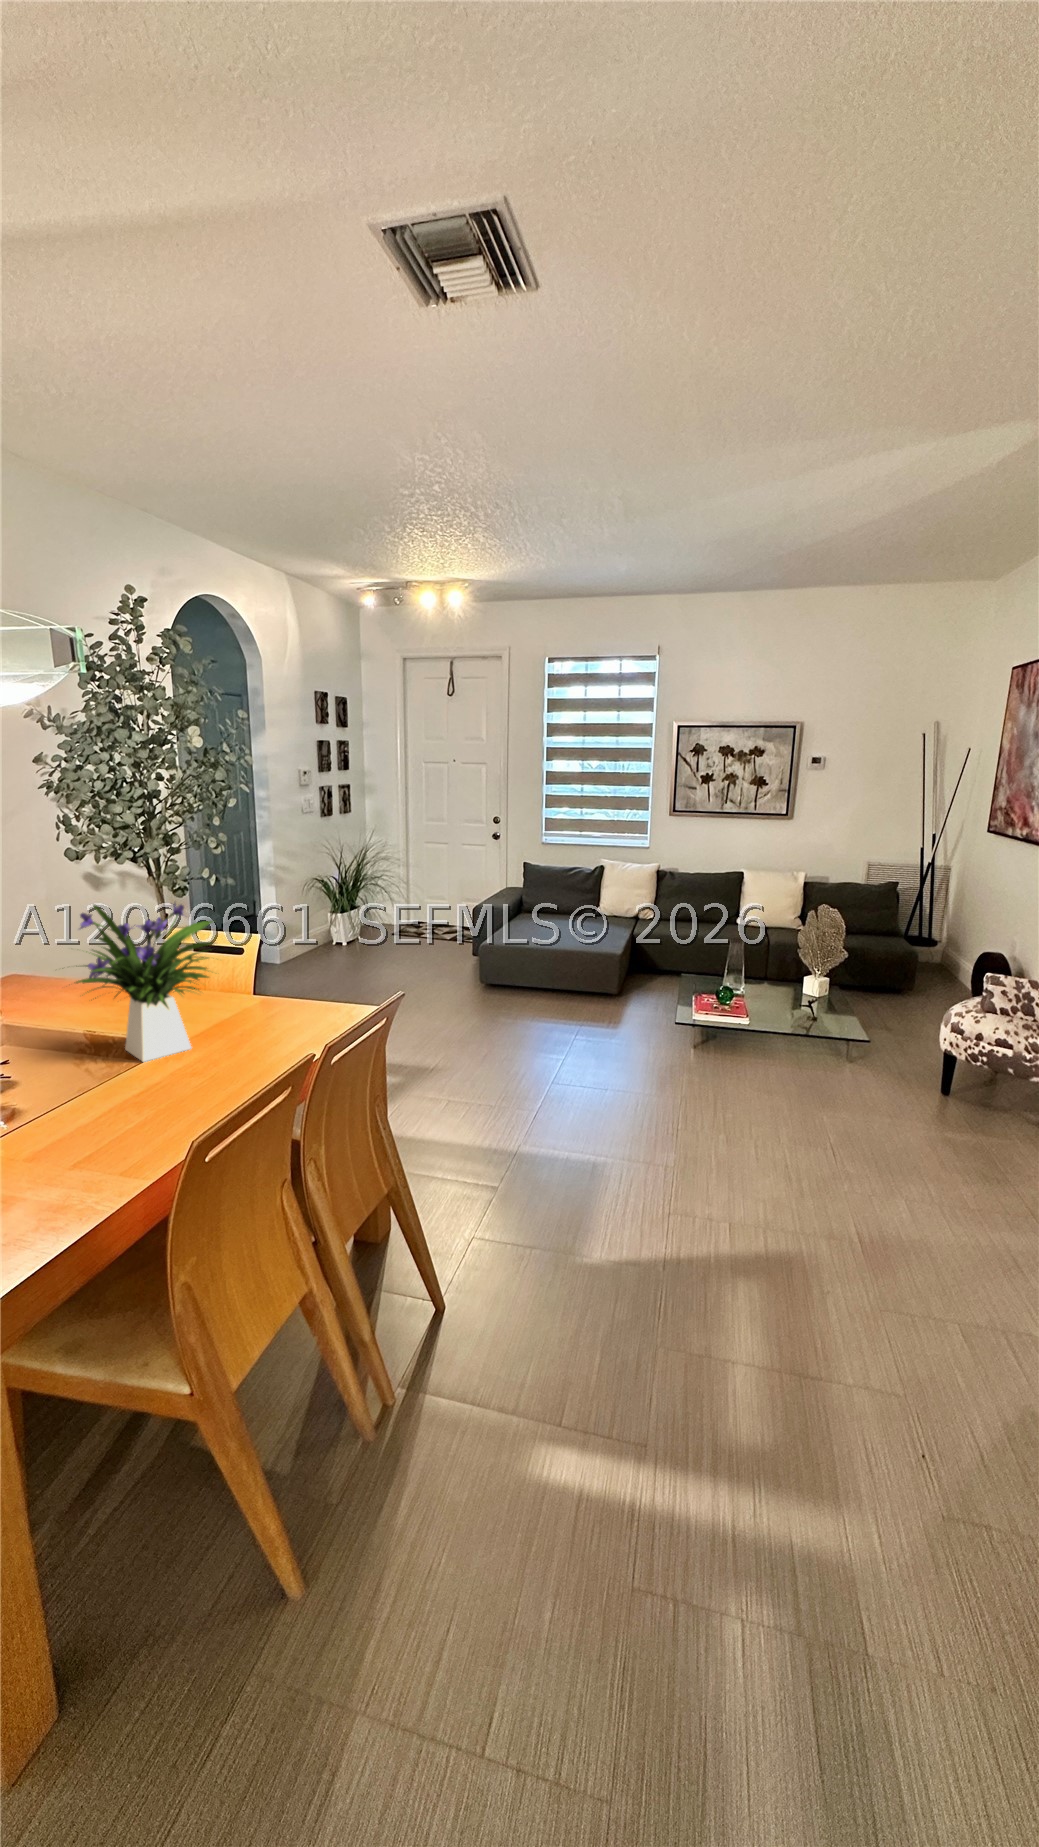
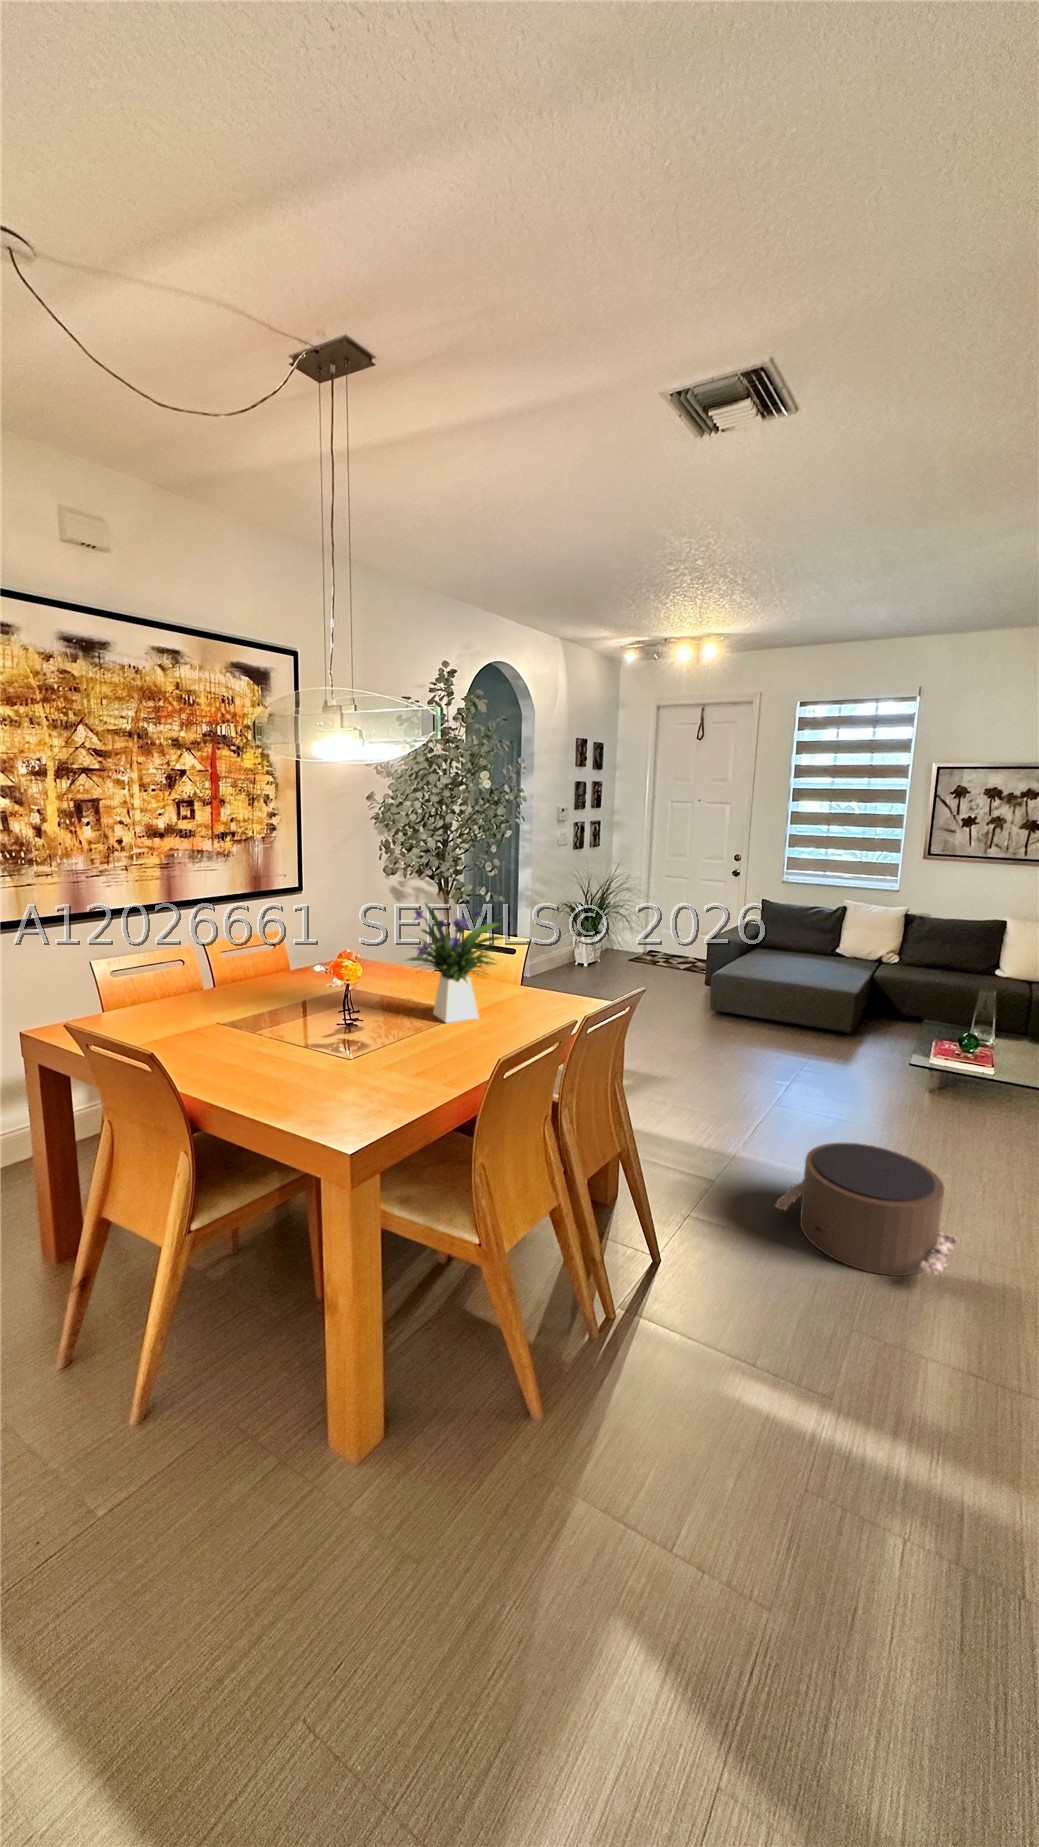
pouf: none [565,1124,743,1266] -> present [775,1143,957,1276]

